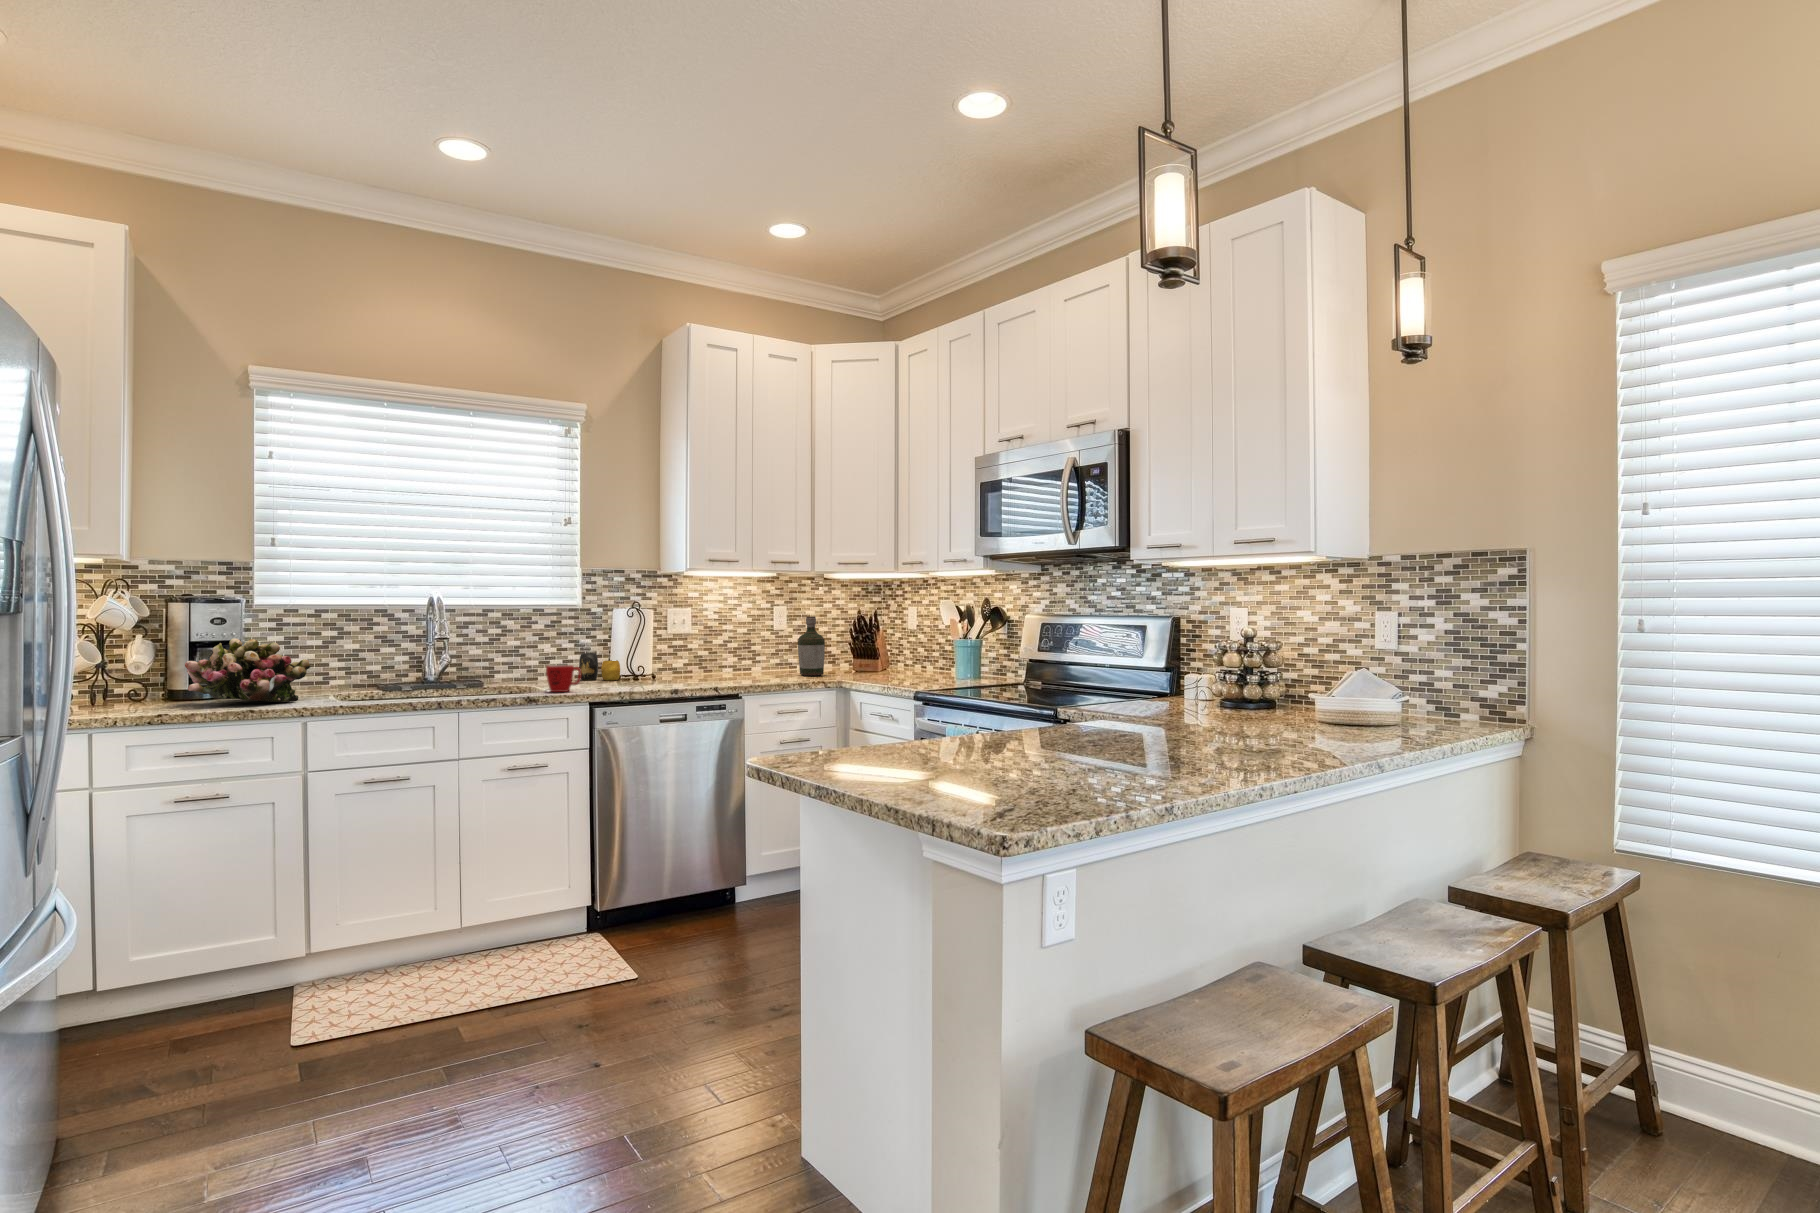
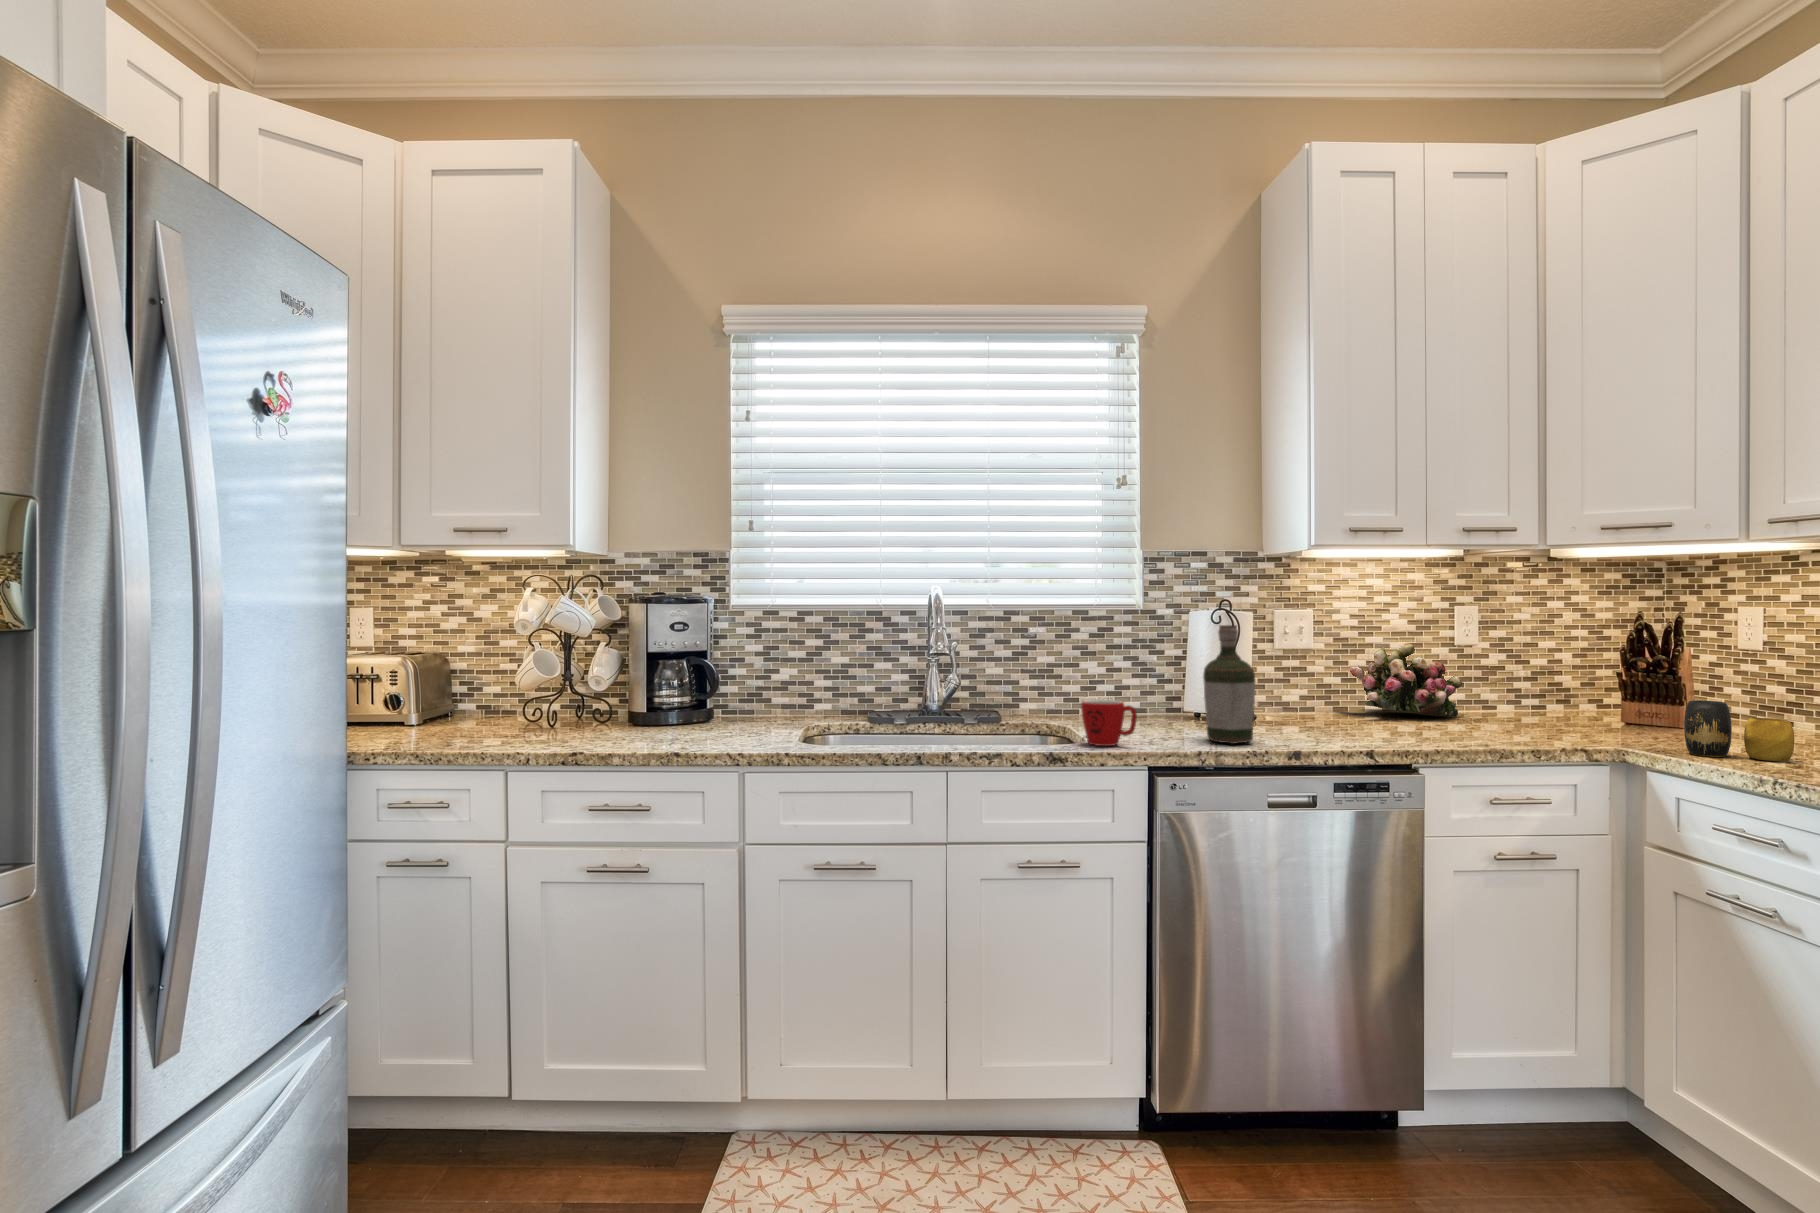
bottle: present [798,616,825,676] -> present [1203,625,1255,744]
flower arrangement: present [185,638,310,702] -> present [1350,643,1462,717]
vase: present [579,653,620,680] -> present [1684,700,1794,761]

